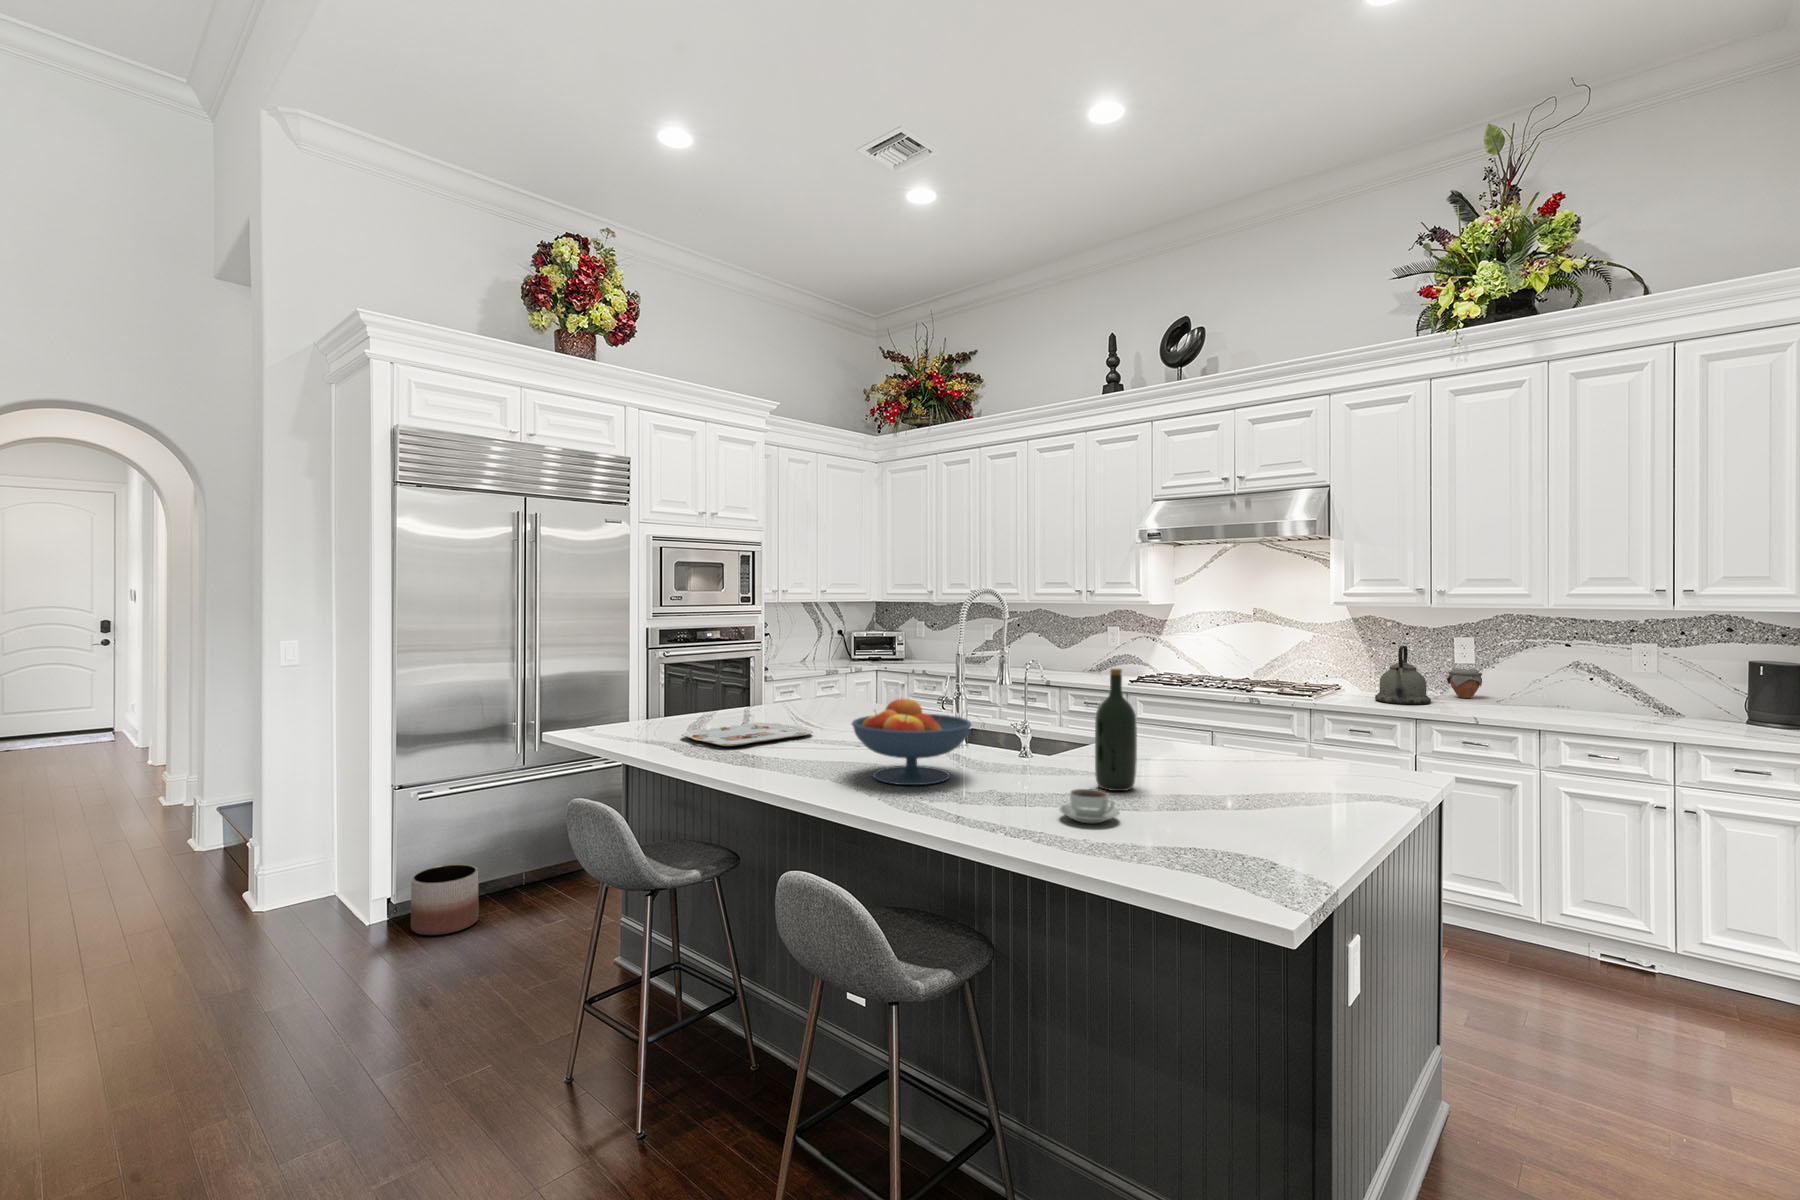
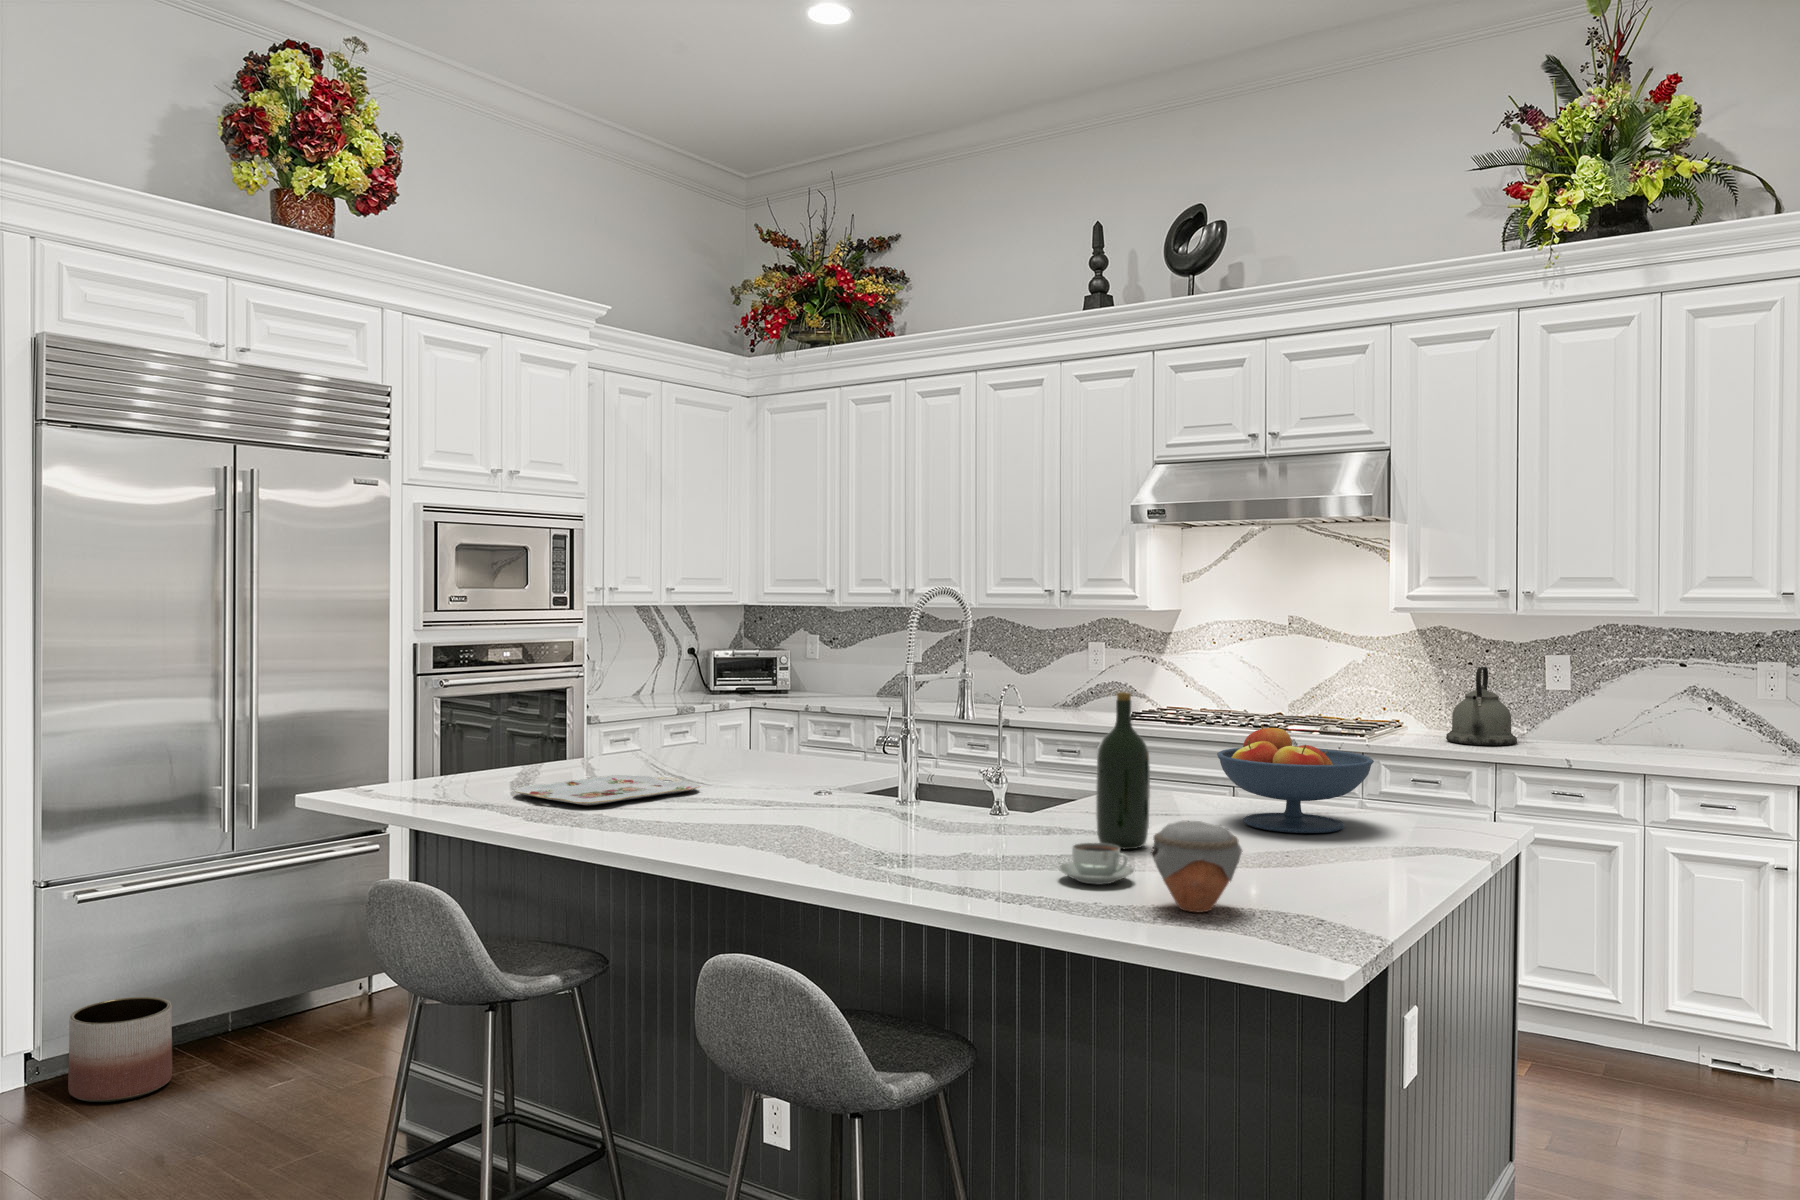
jar: present [1447,668,1482,698] -> present [1151,821,1243,912]
fruit bowl: present [851,698,971,785] -> present [1217,726,1374,833]

